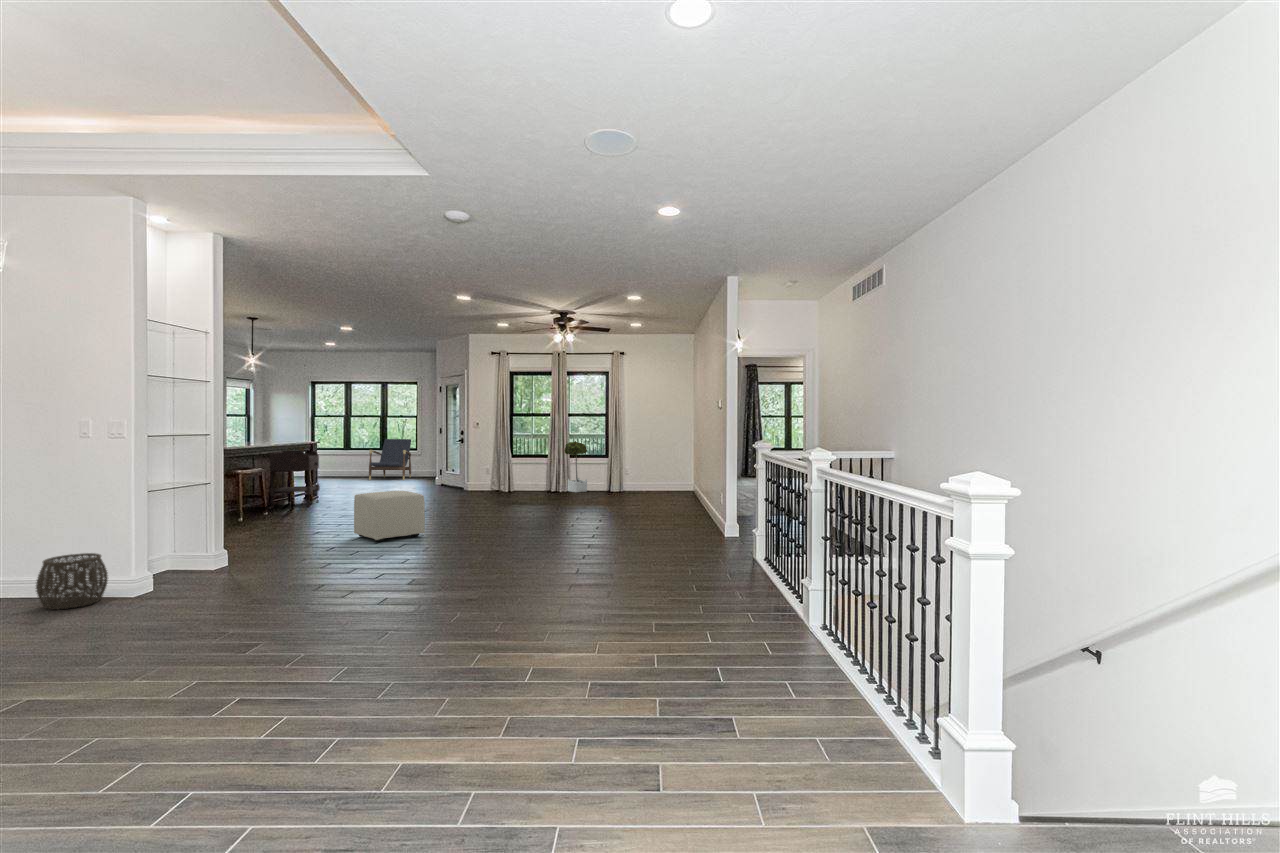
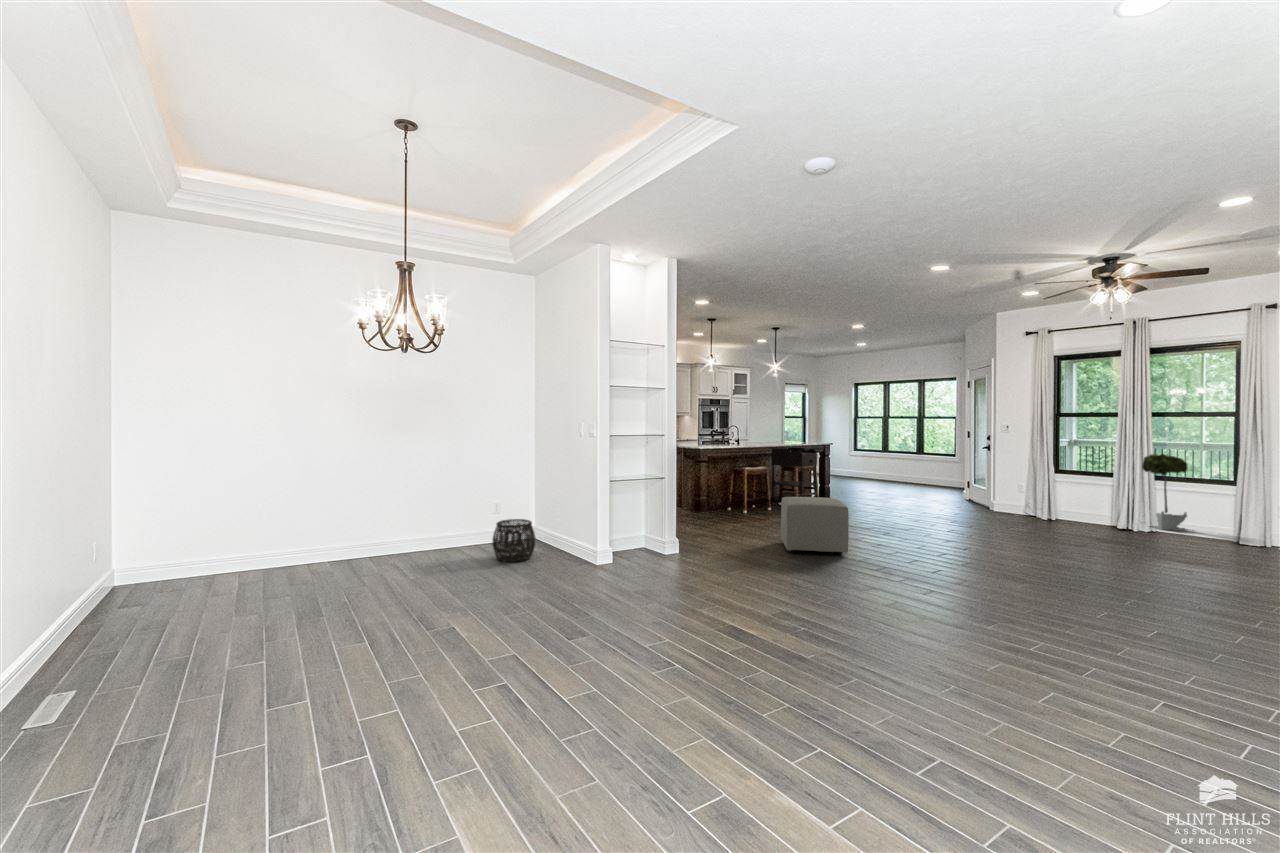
lounge chair: present [369,439,411,480] -> none [898,440,947,485]

